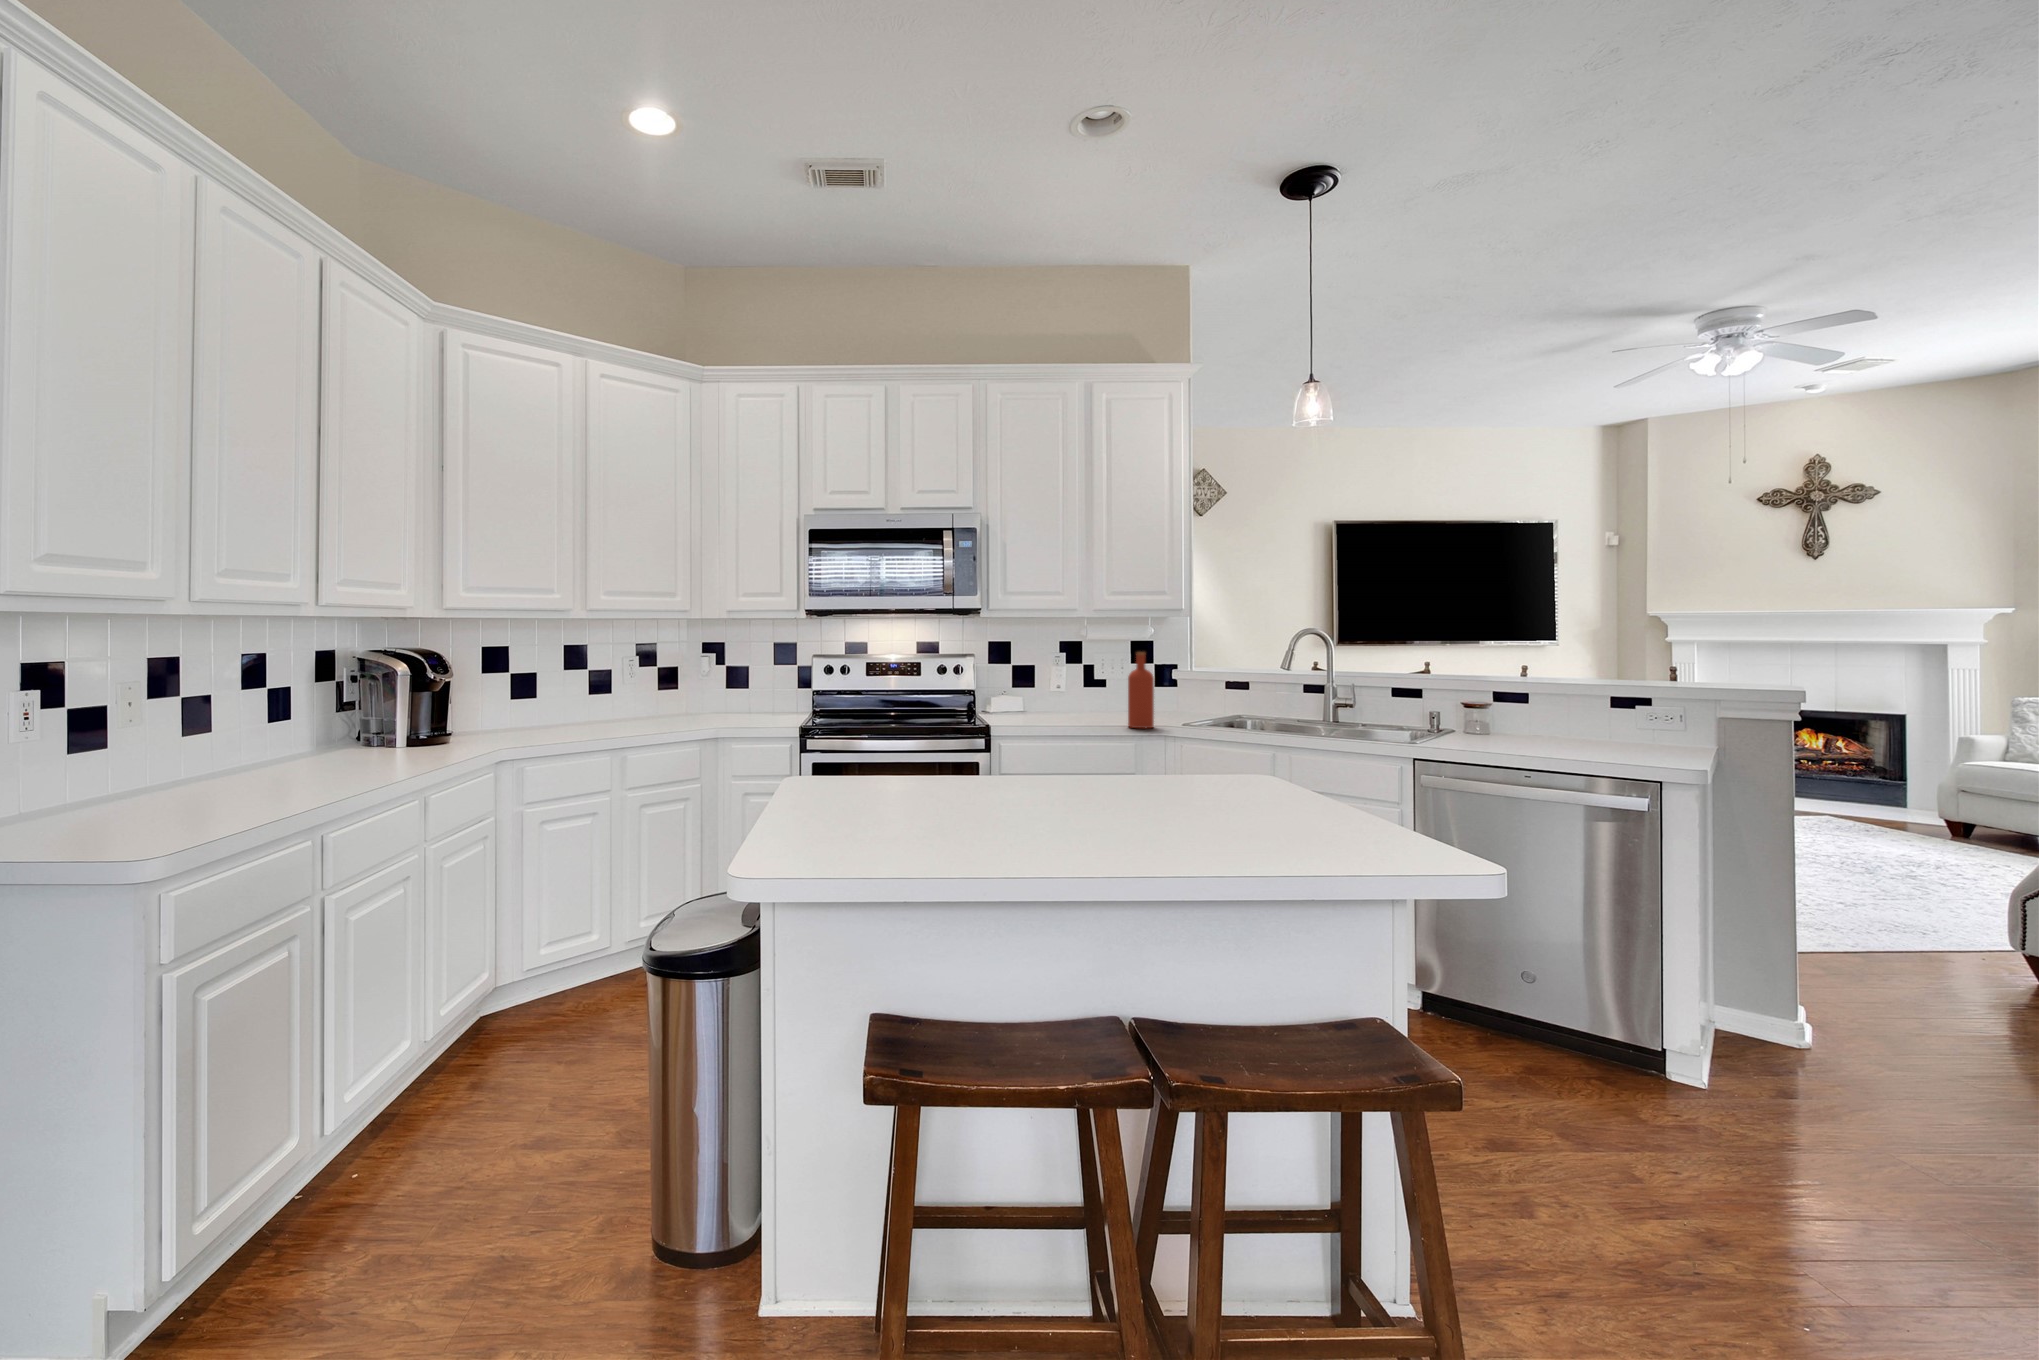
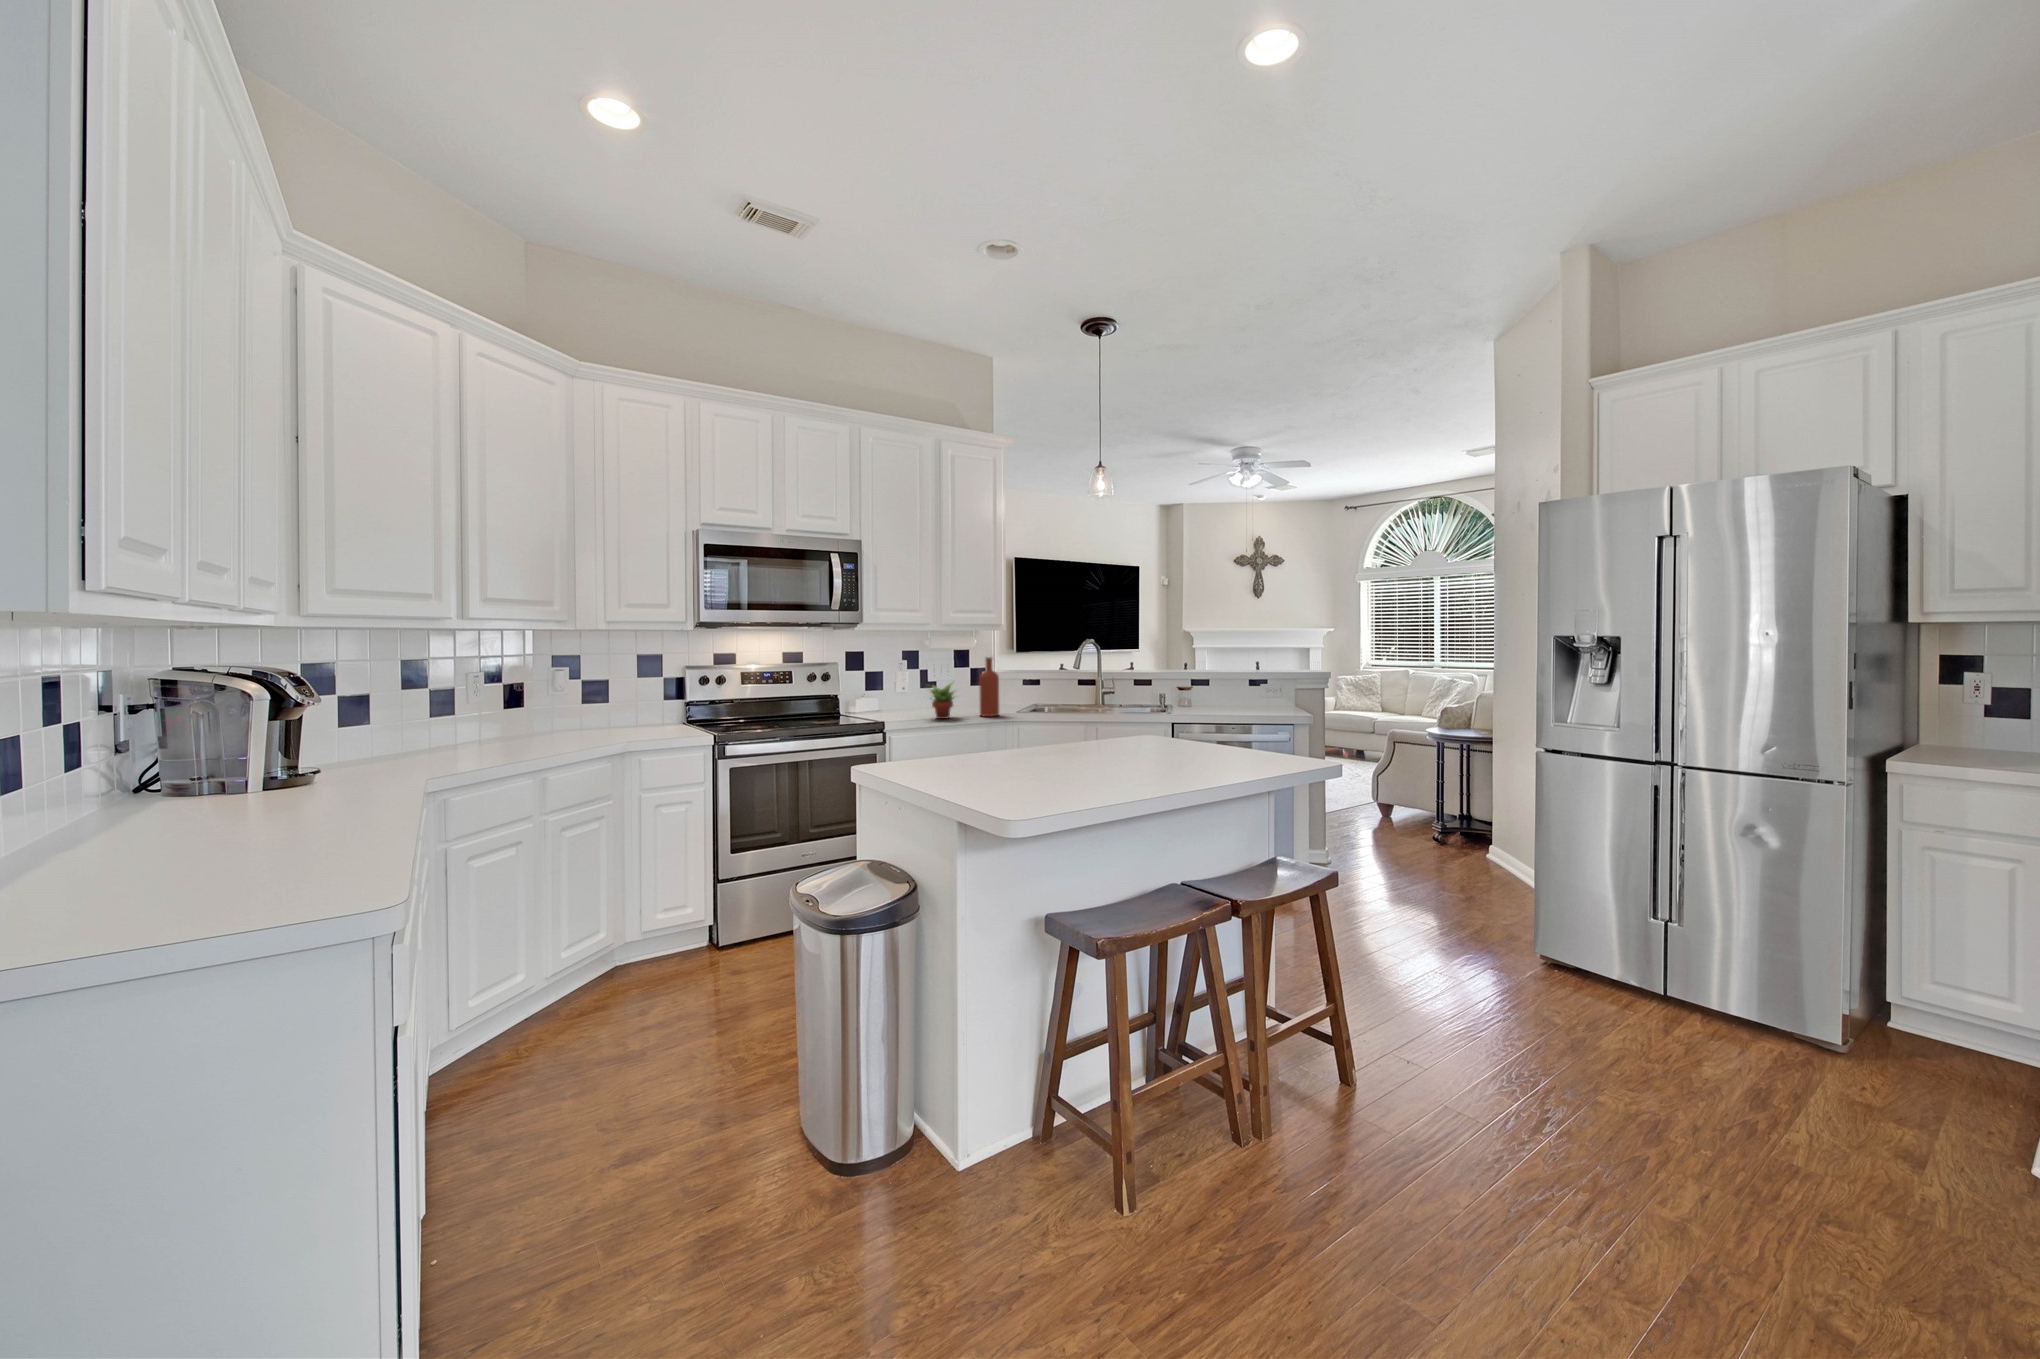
succulent plant: none [1053,679,1103,727] -> present [930,682,957,719]

